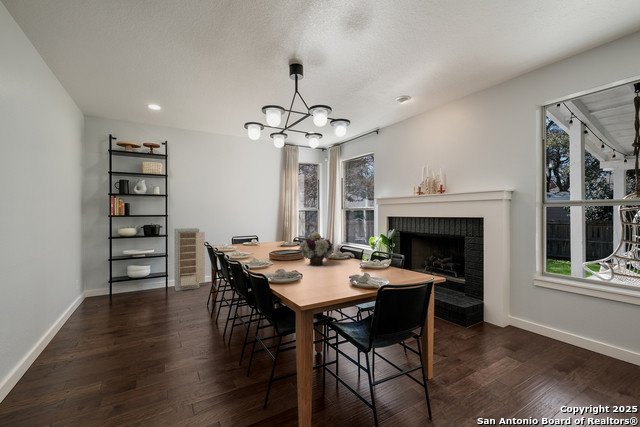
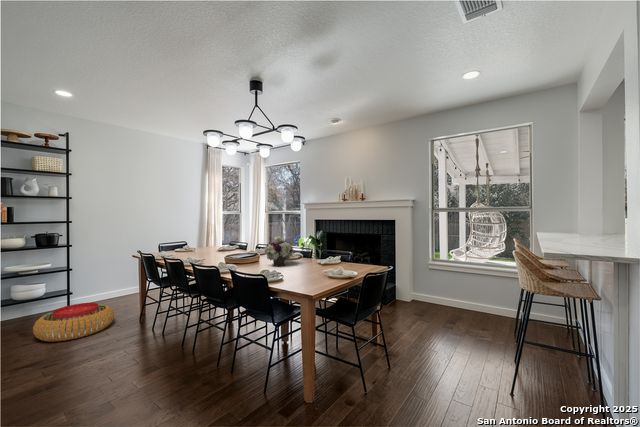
storage cabinet: present [174,228,205,291] -> none [78,235,121,309]
pouf: none [129,286,189,316] -> present [33,303,114,342]

